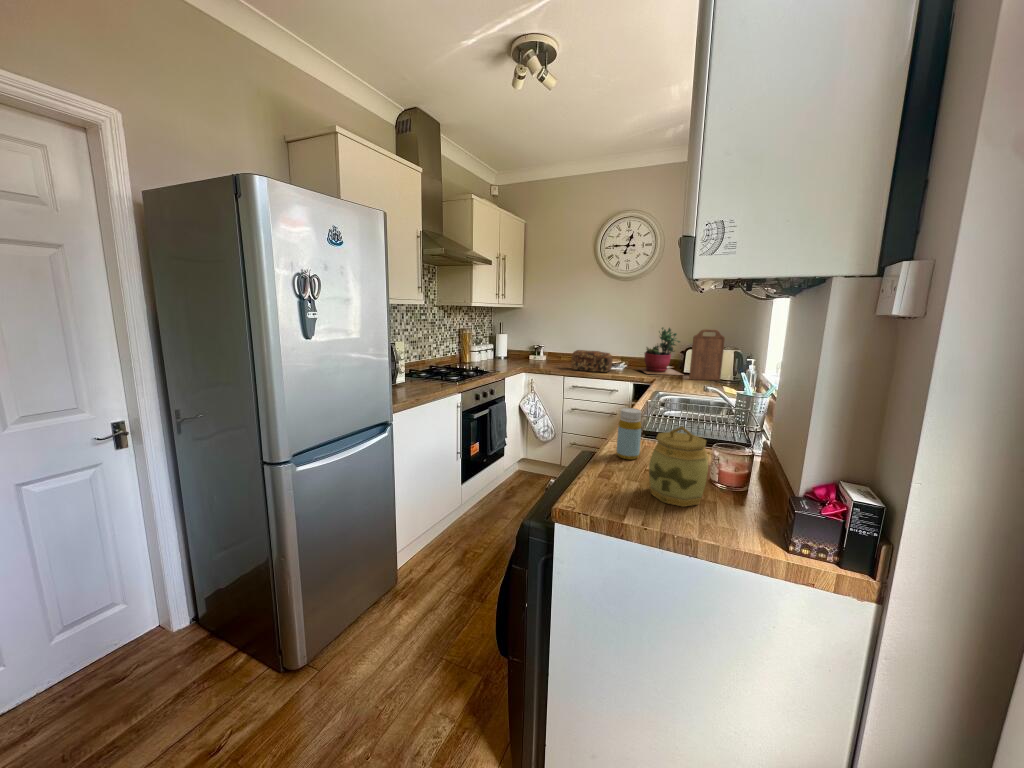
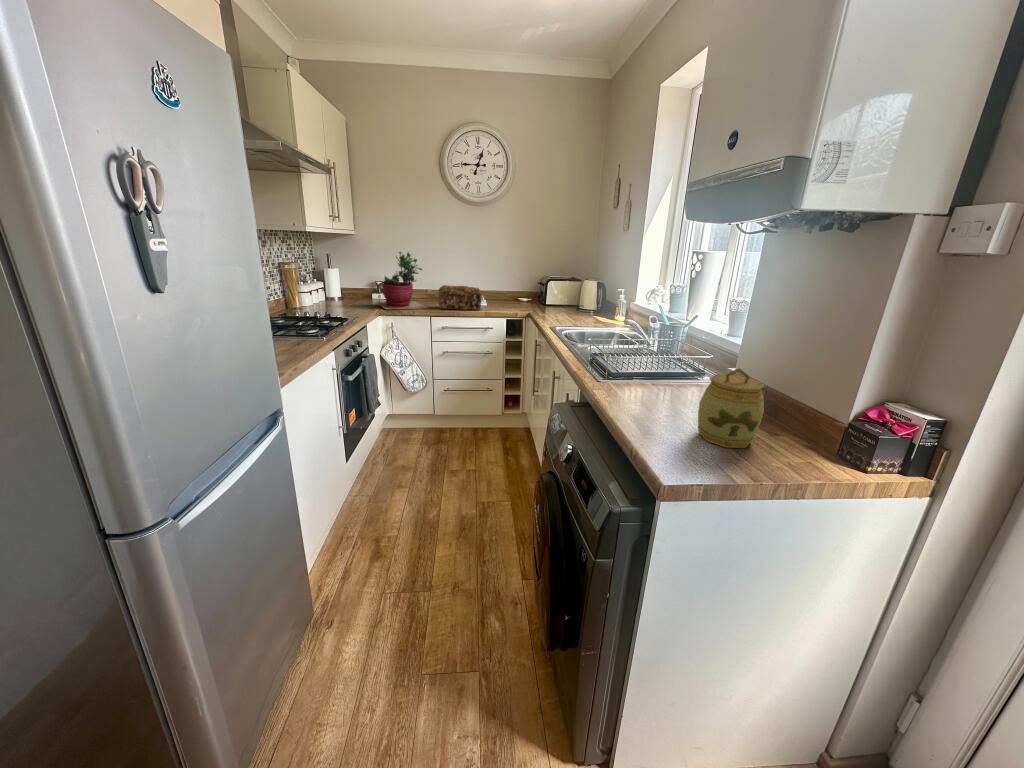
succulent plant: present [638,328,683,375] -> present [377,252,428,309]
cutting board: present [689,329,725,380] -> none [556,261,586,312]
bottle: present [617,408,642,460] -> none [618,352,647,407]

